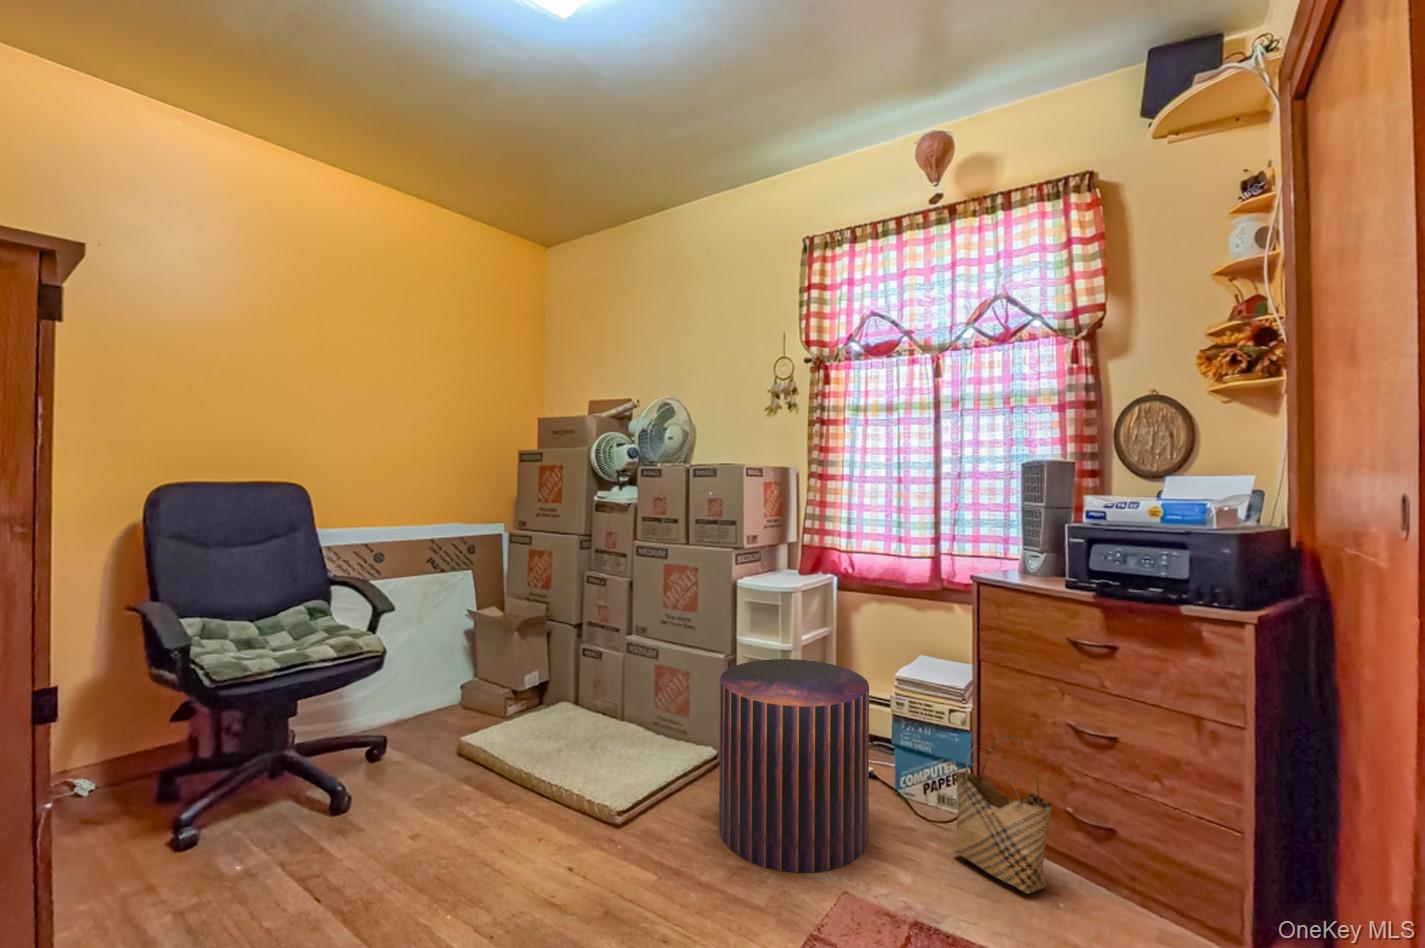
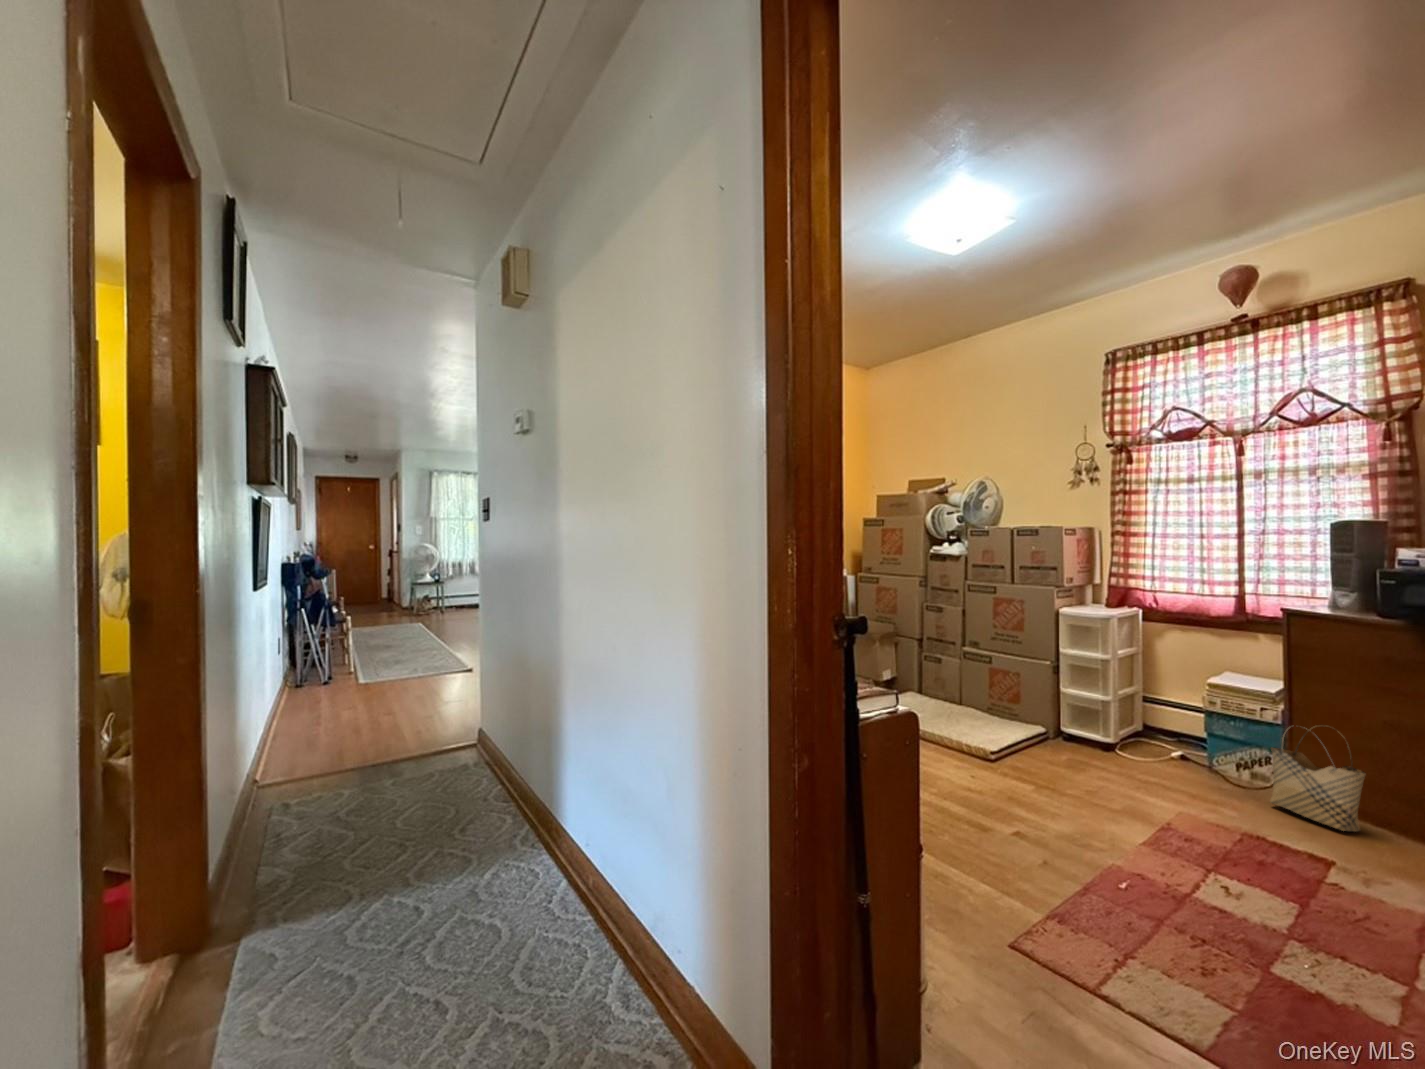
pouf: present [719,659,869,873] -> none [1065,663,1191,799]

